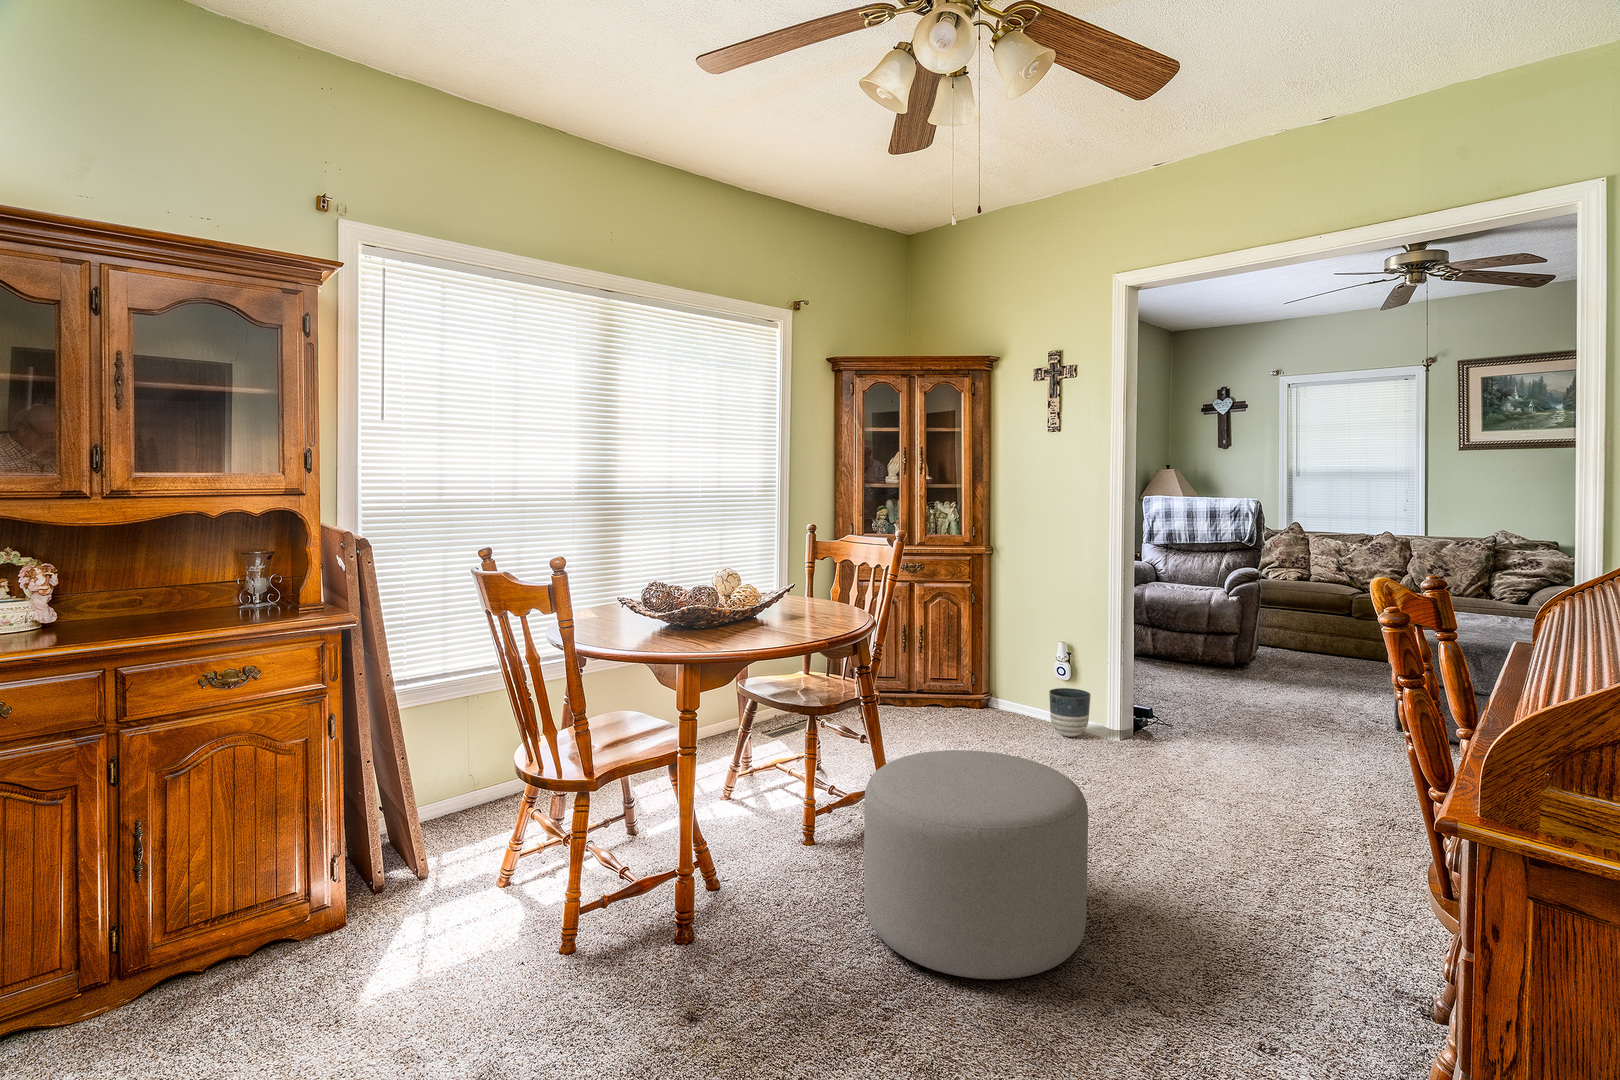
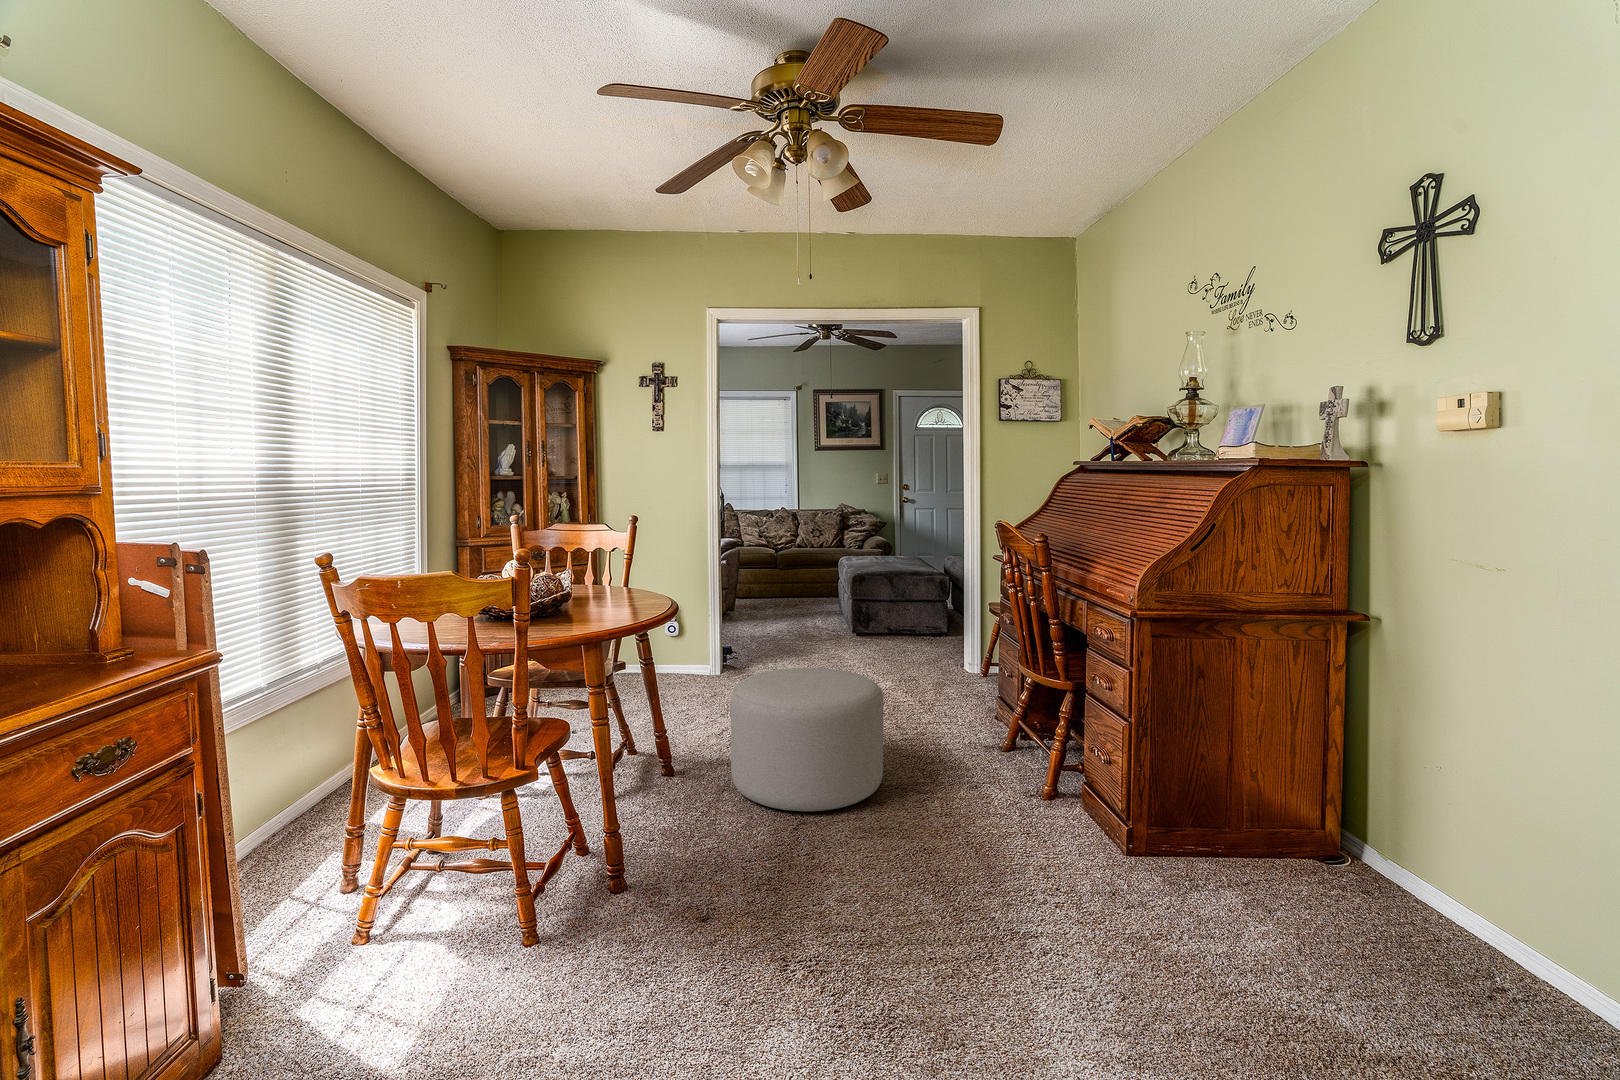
planter: present [1049,688,1090,737] -> none [674,637,706,675]

